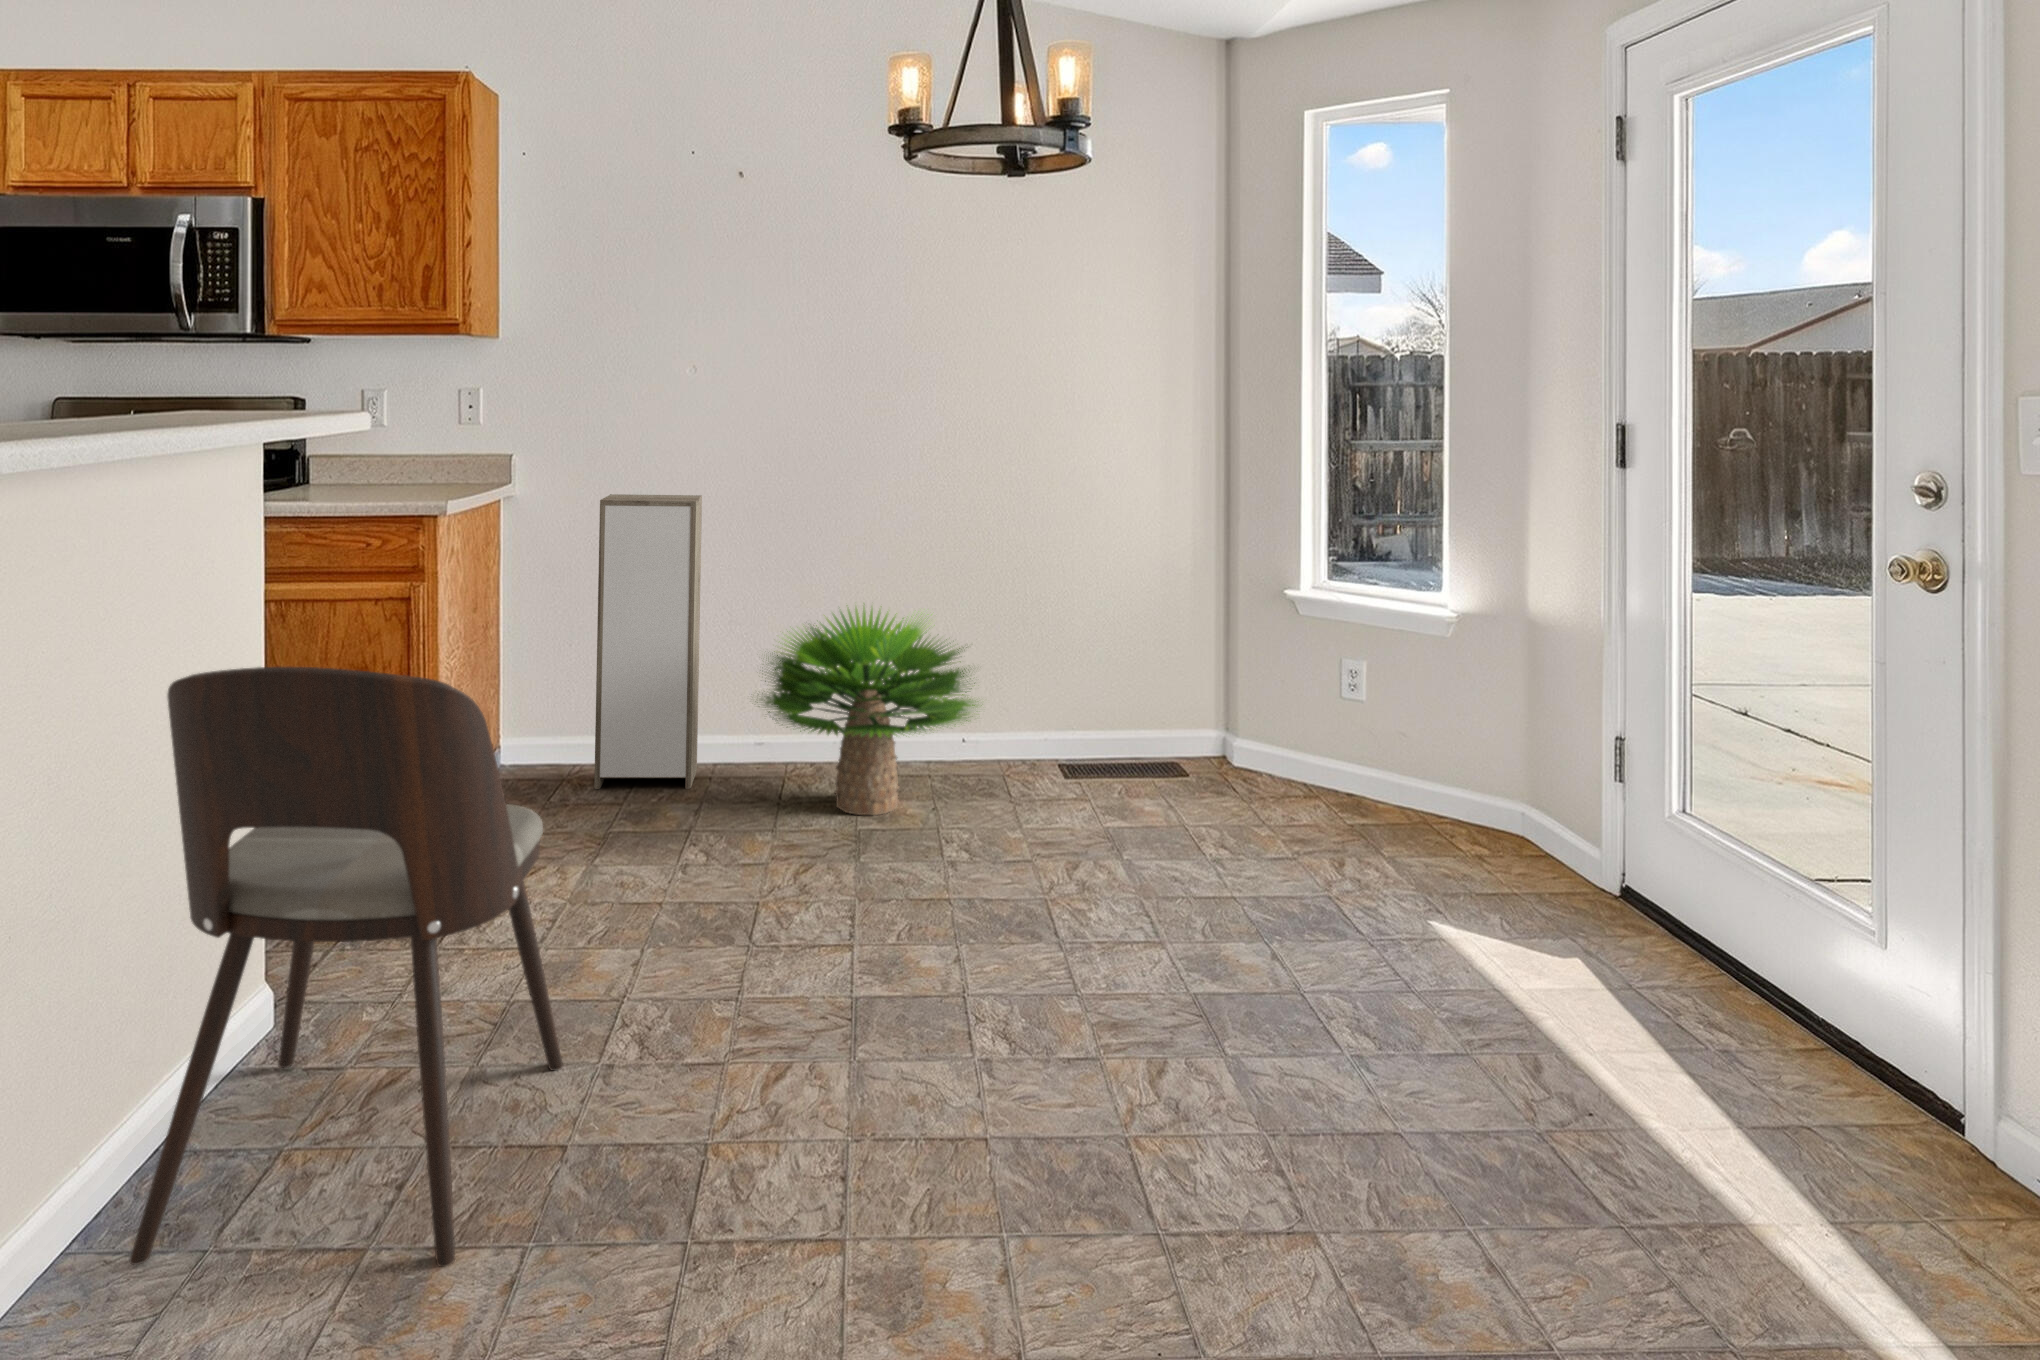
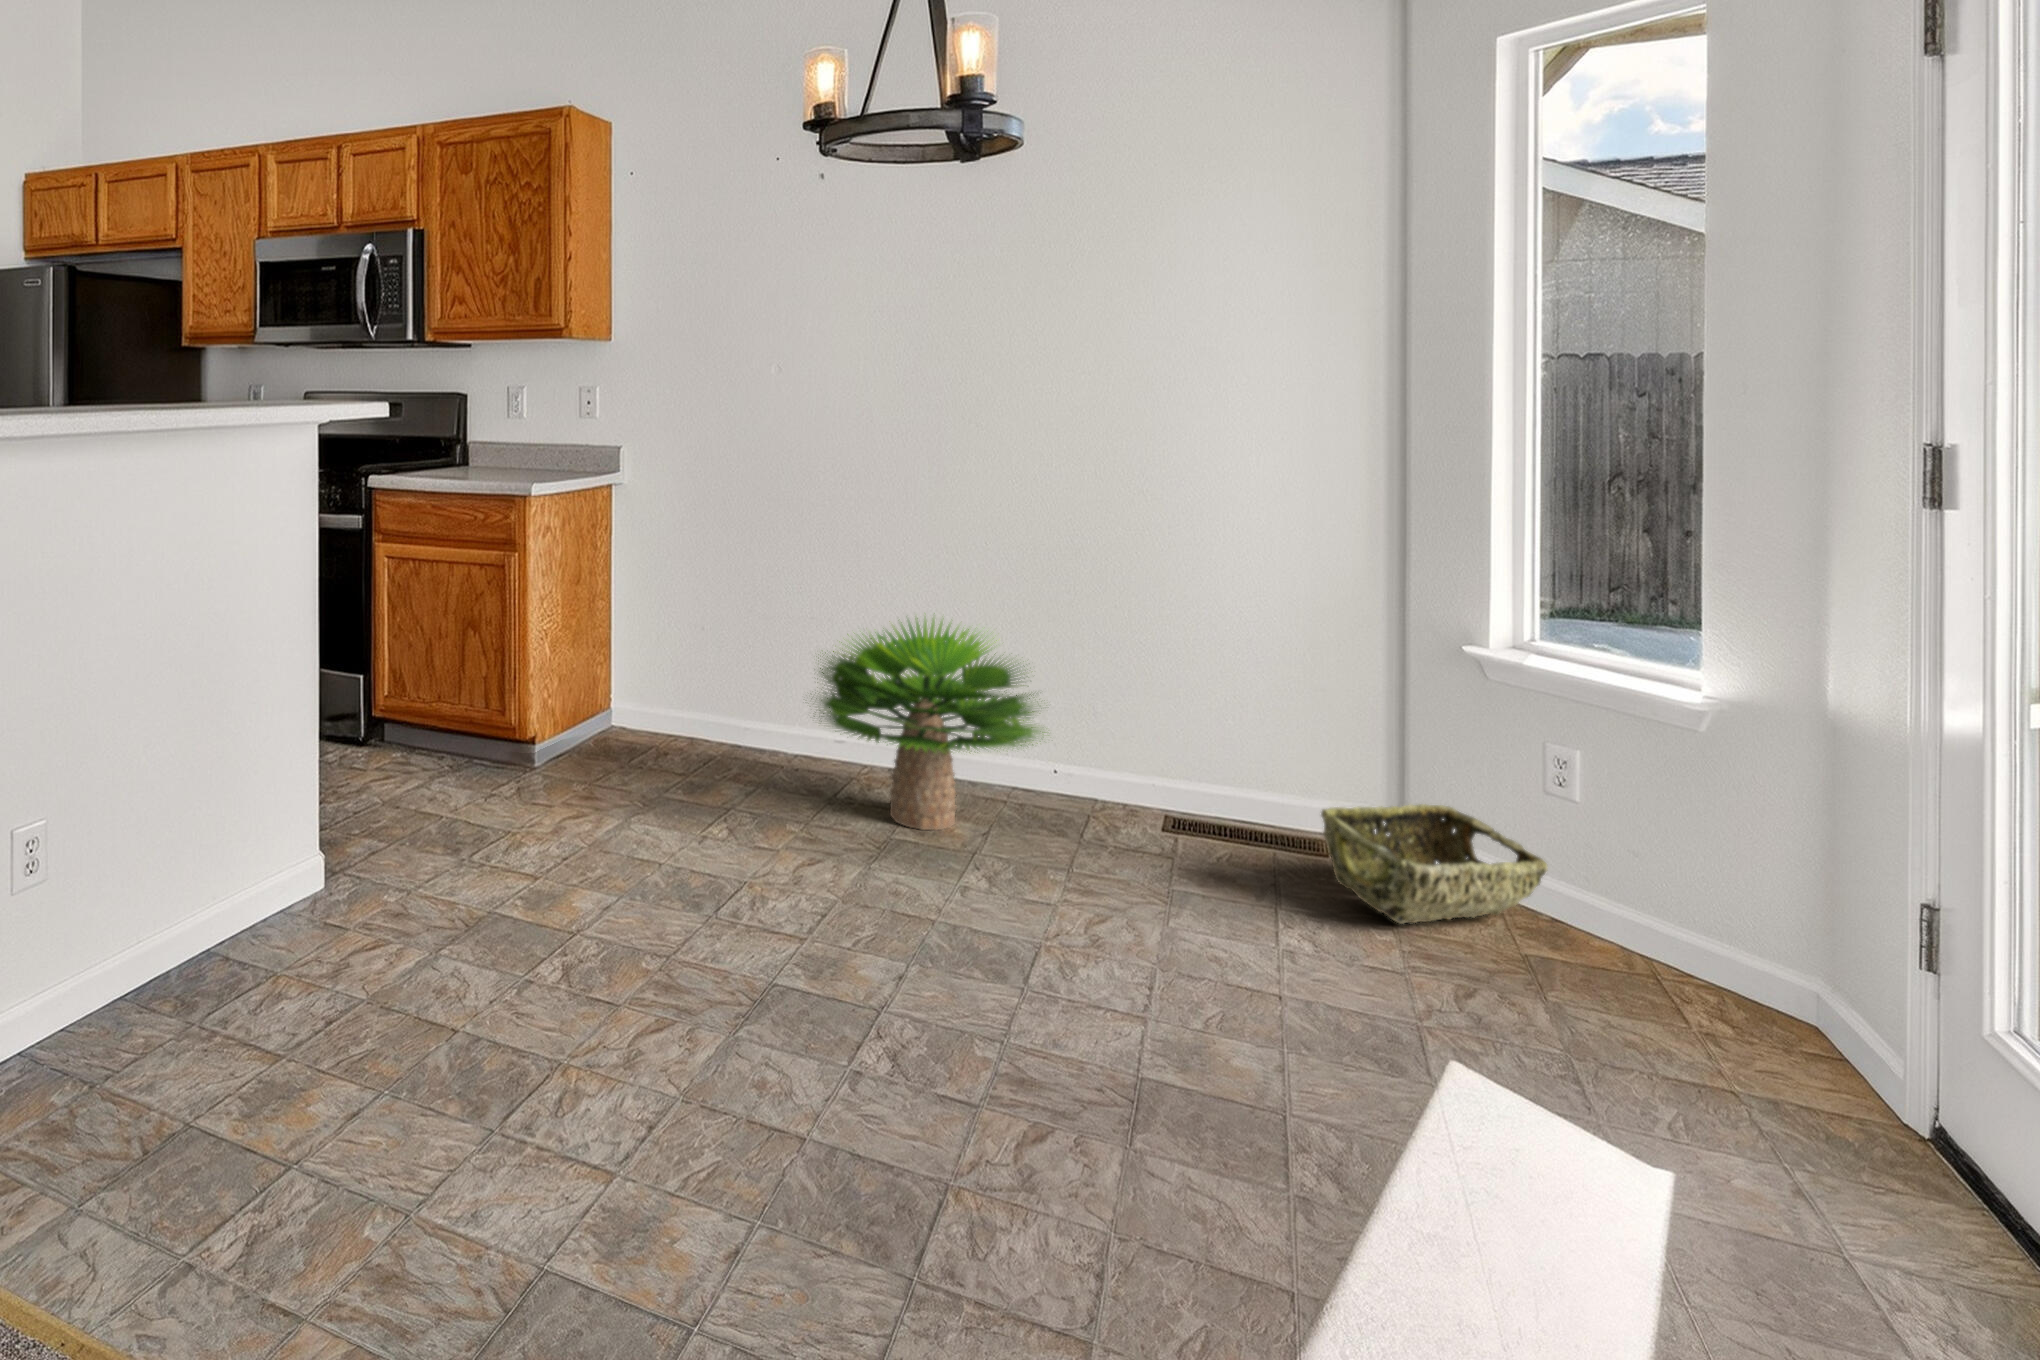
storage cabinet: present [594,494,702,789] -> none [680,489,790,775]
dining chair: present [129,667,563,1267] -> none [145,599,499,1091]
woven basket: none [1209,718,1359,820] -> present [1321,804,1547,924]

